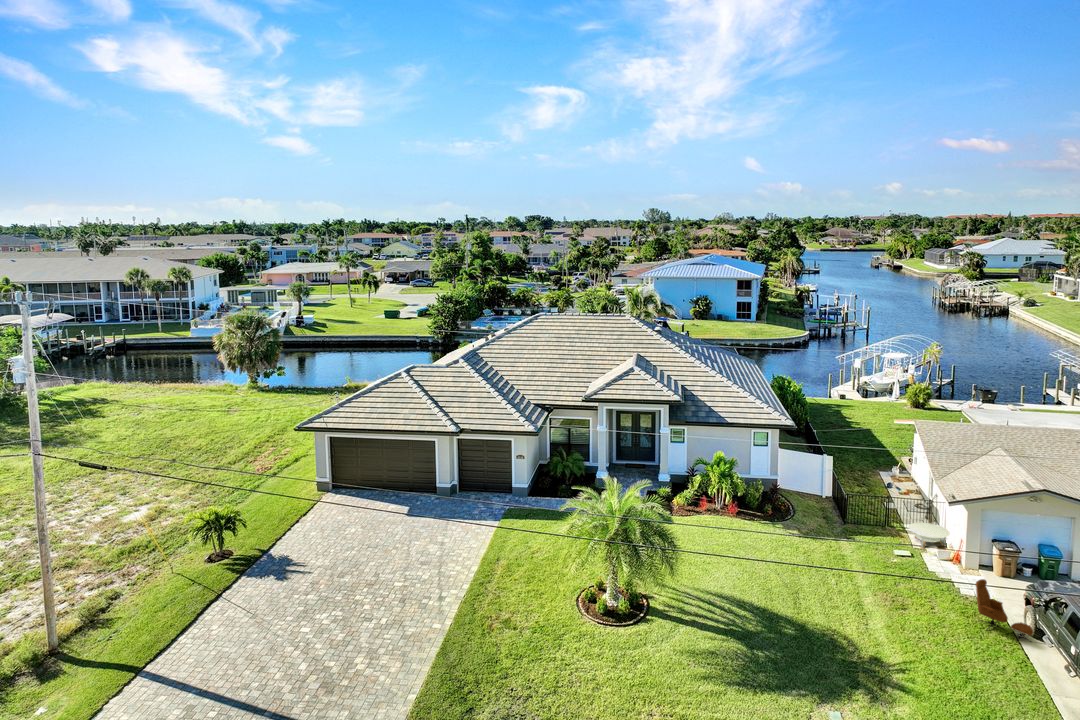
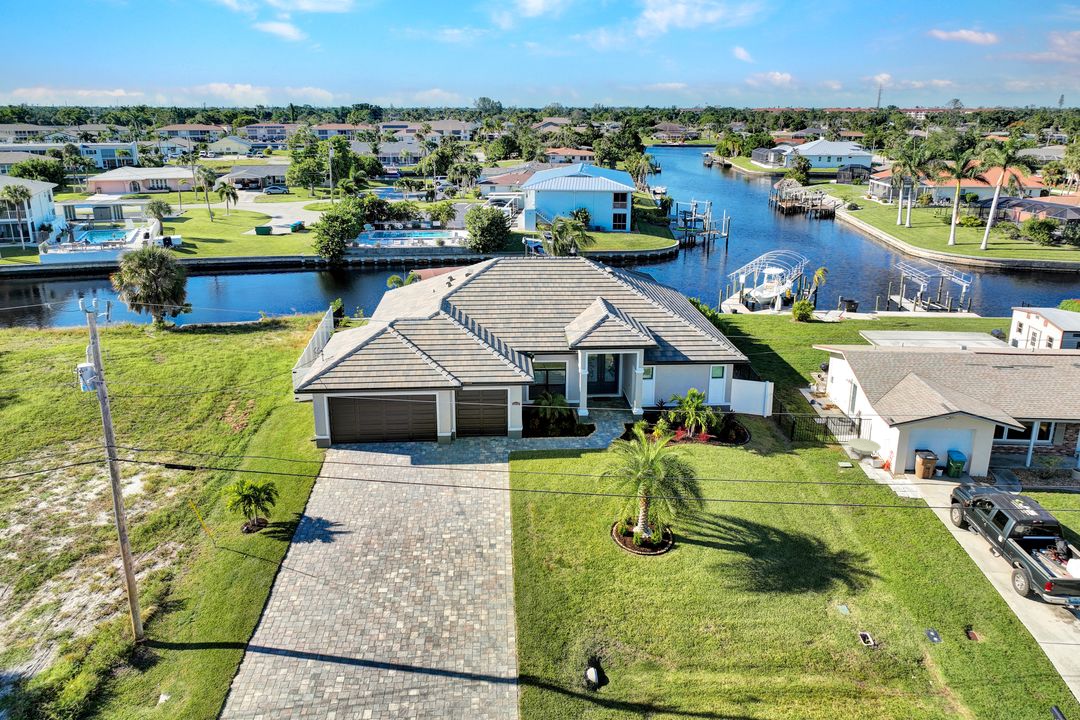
lounge chair: present [976,579,1033,639] -> none [923,488,966,534]

